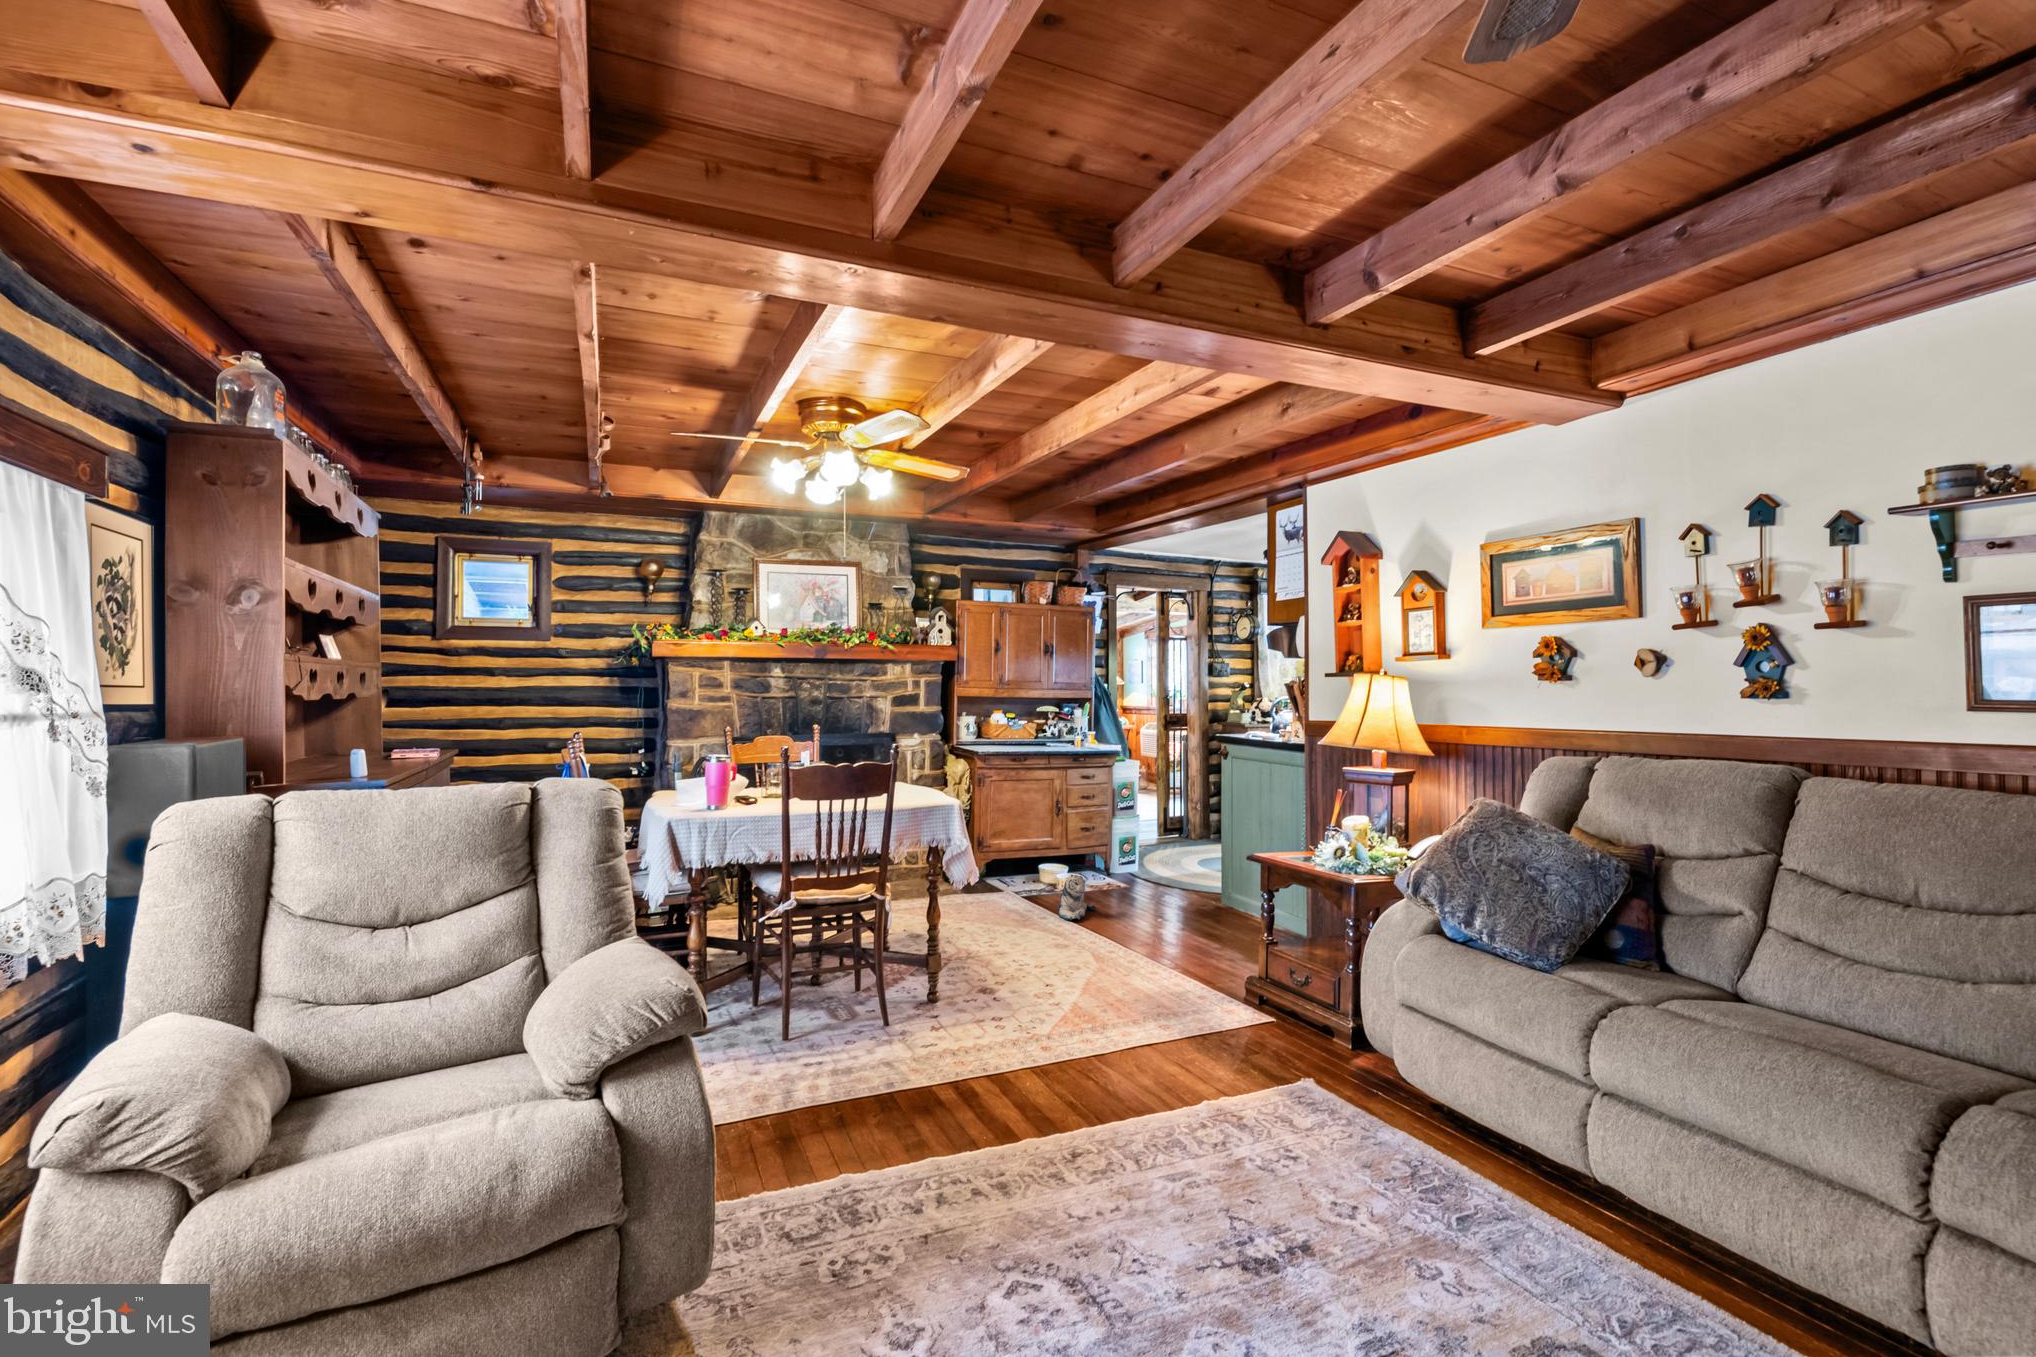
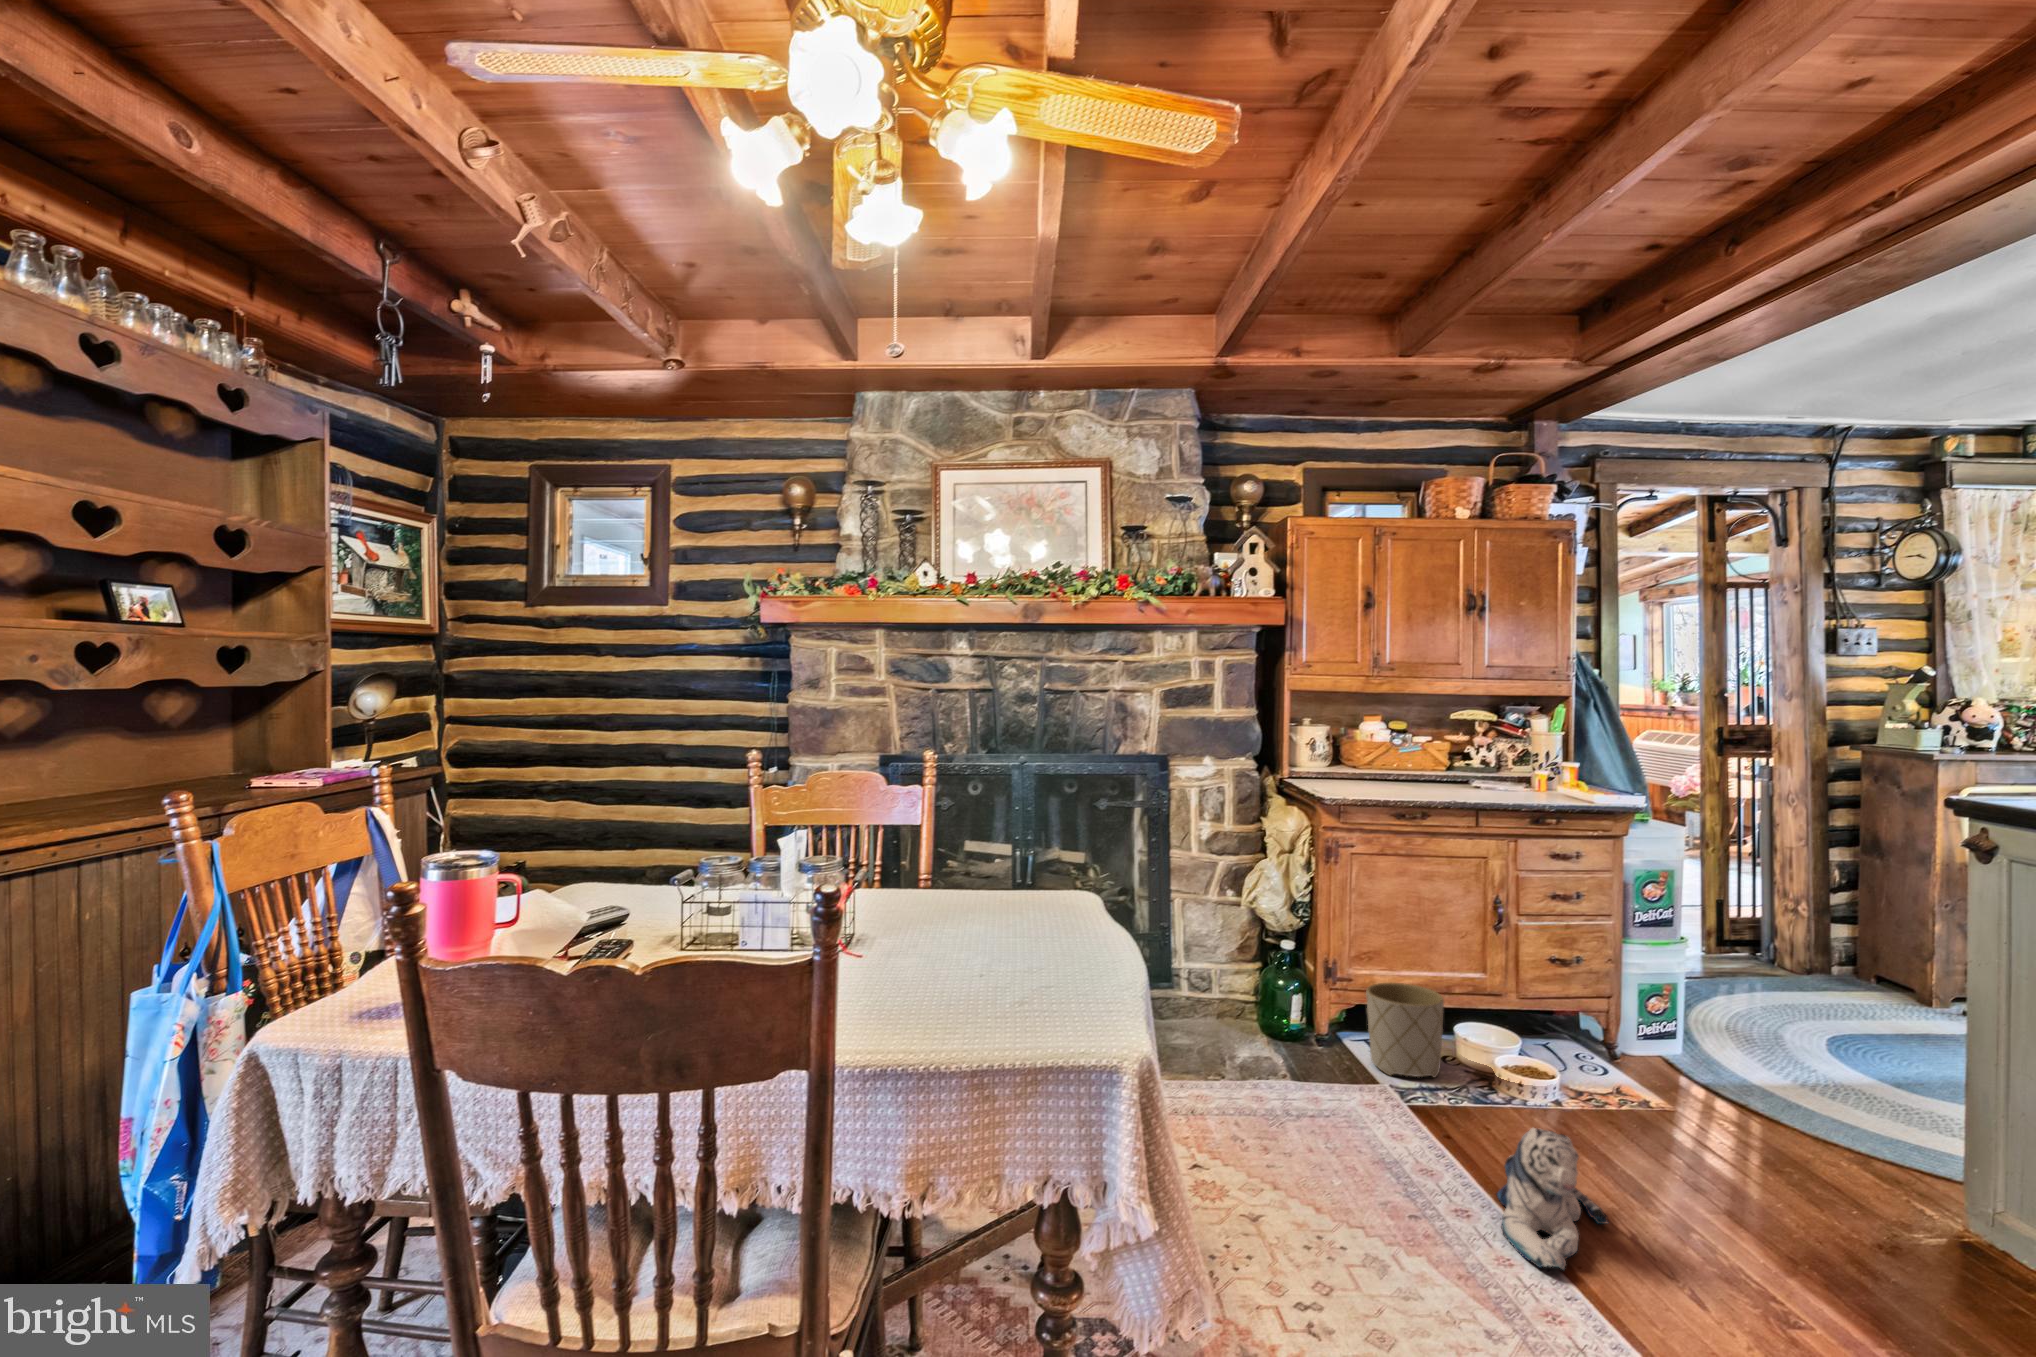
planter: none [1001,844,1036,886] -> present [1366,983,1444,1077]

